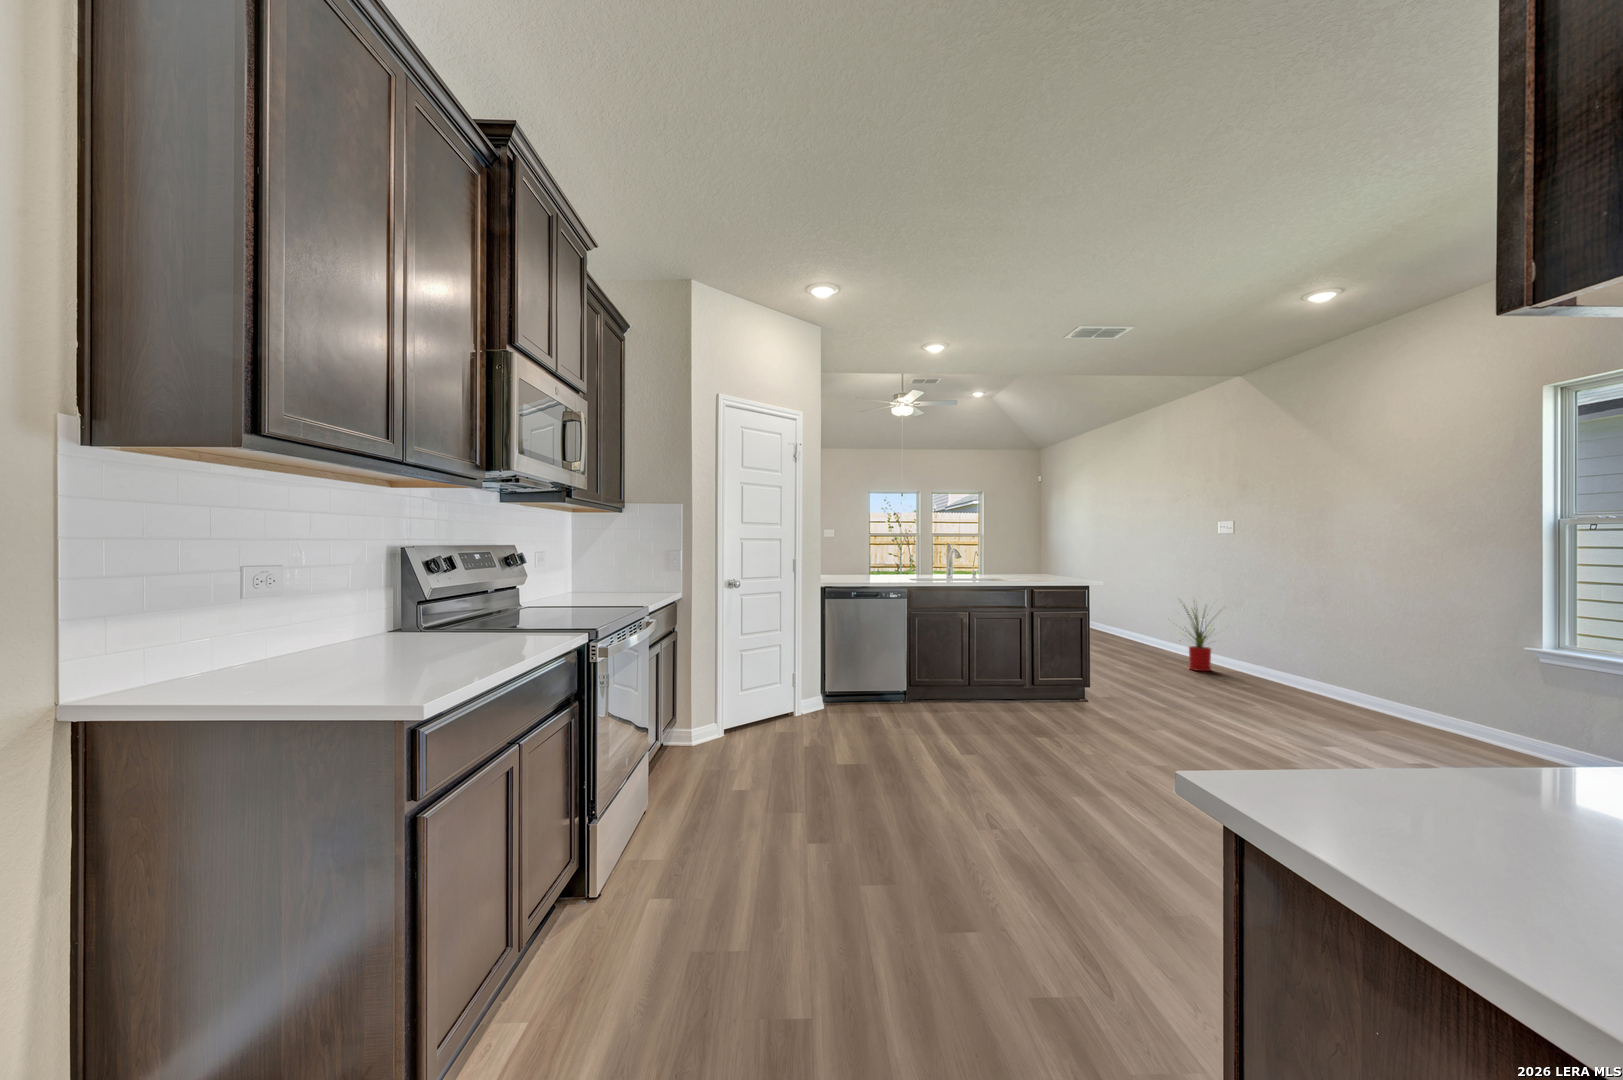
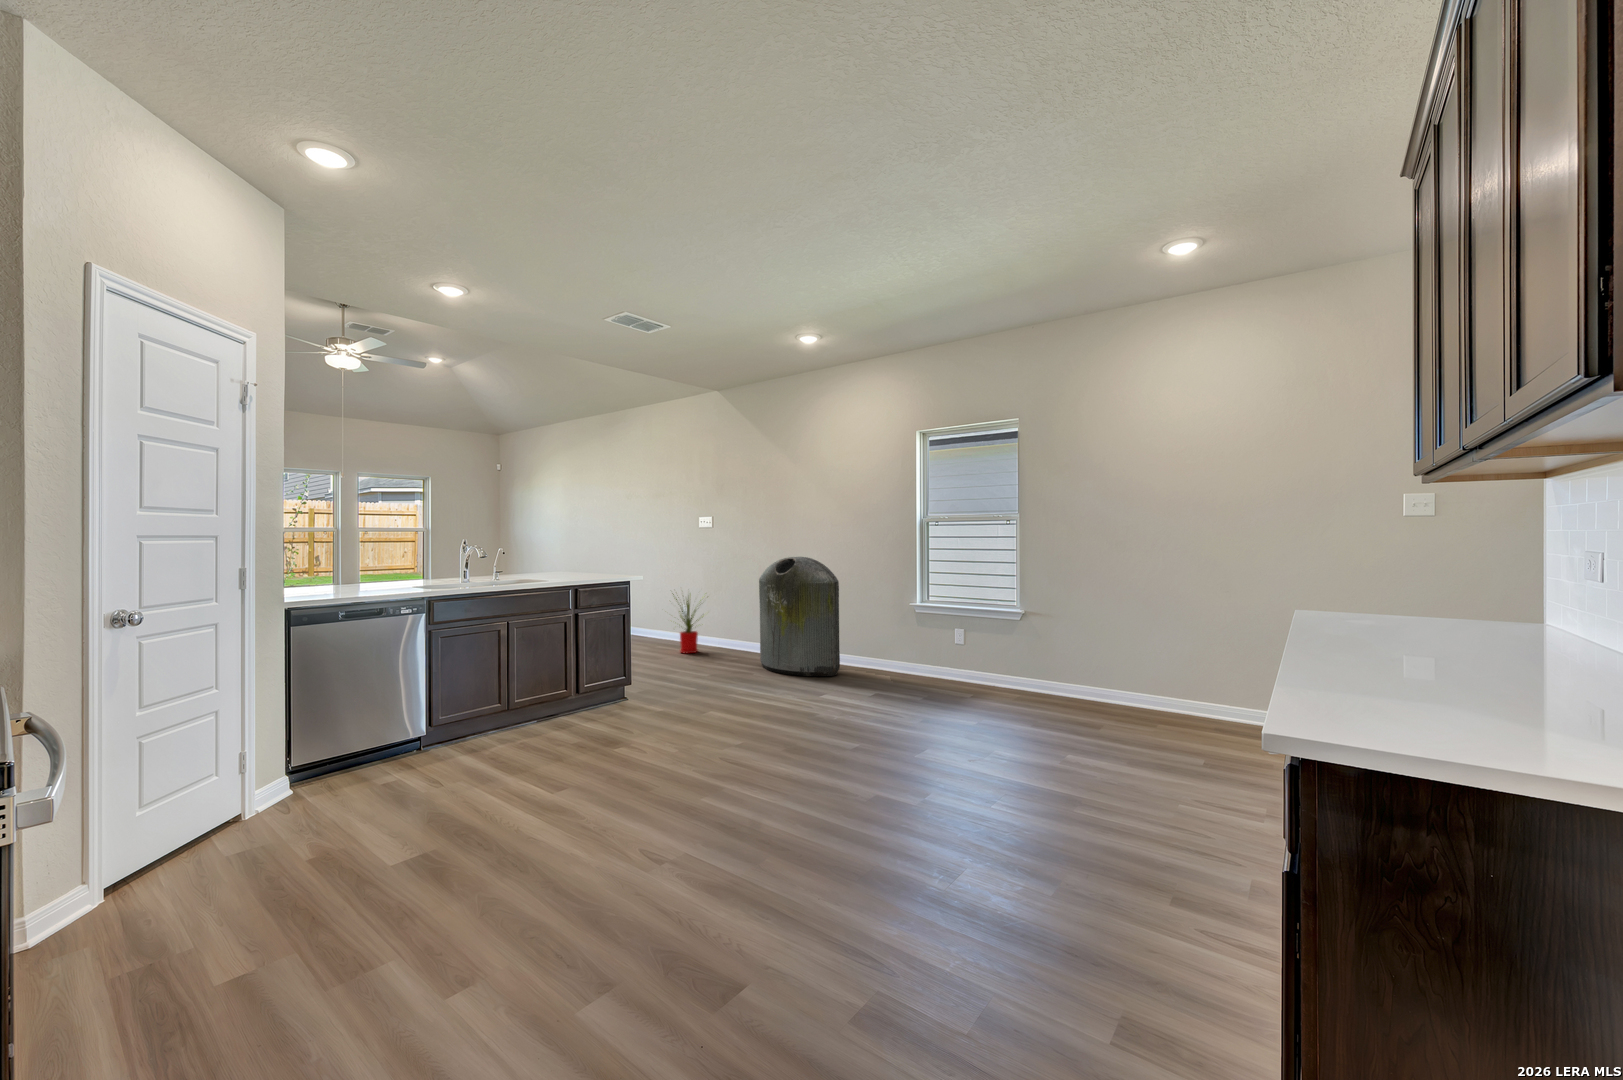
trash can: none [1274,567,1385,723] -> present [759,557,840,676]

